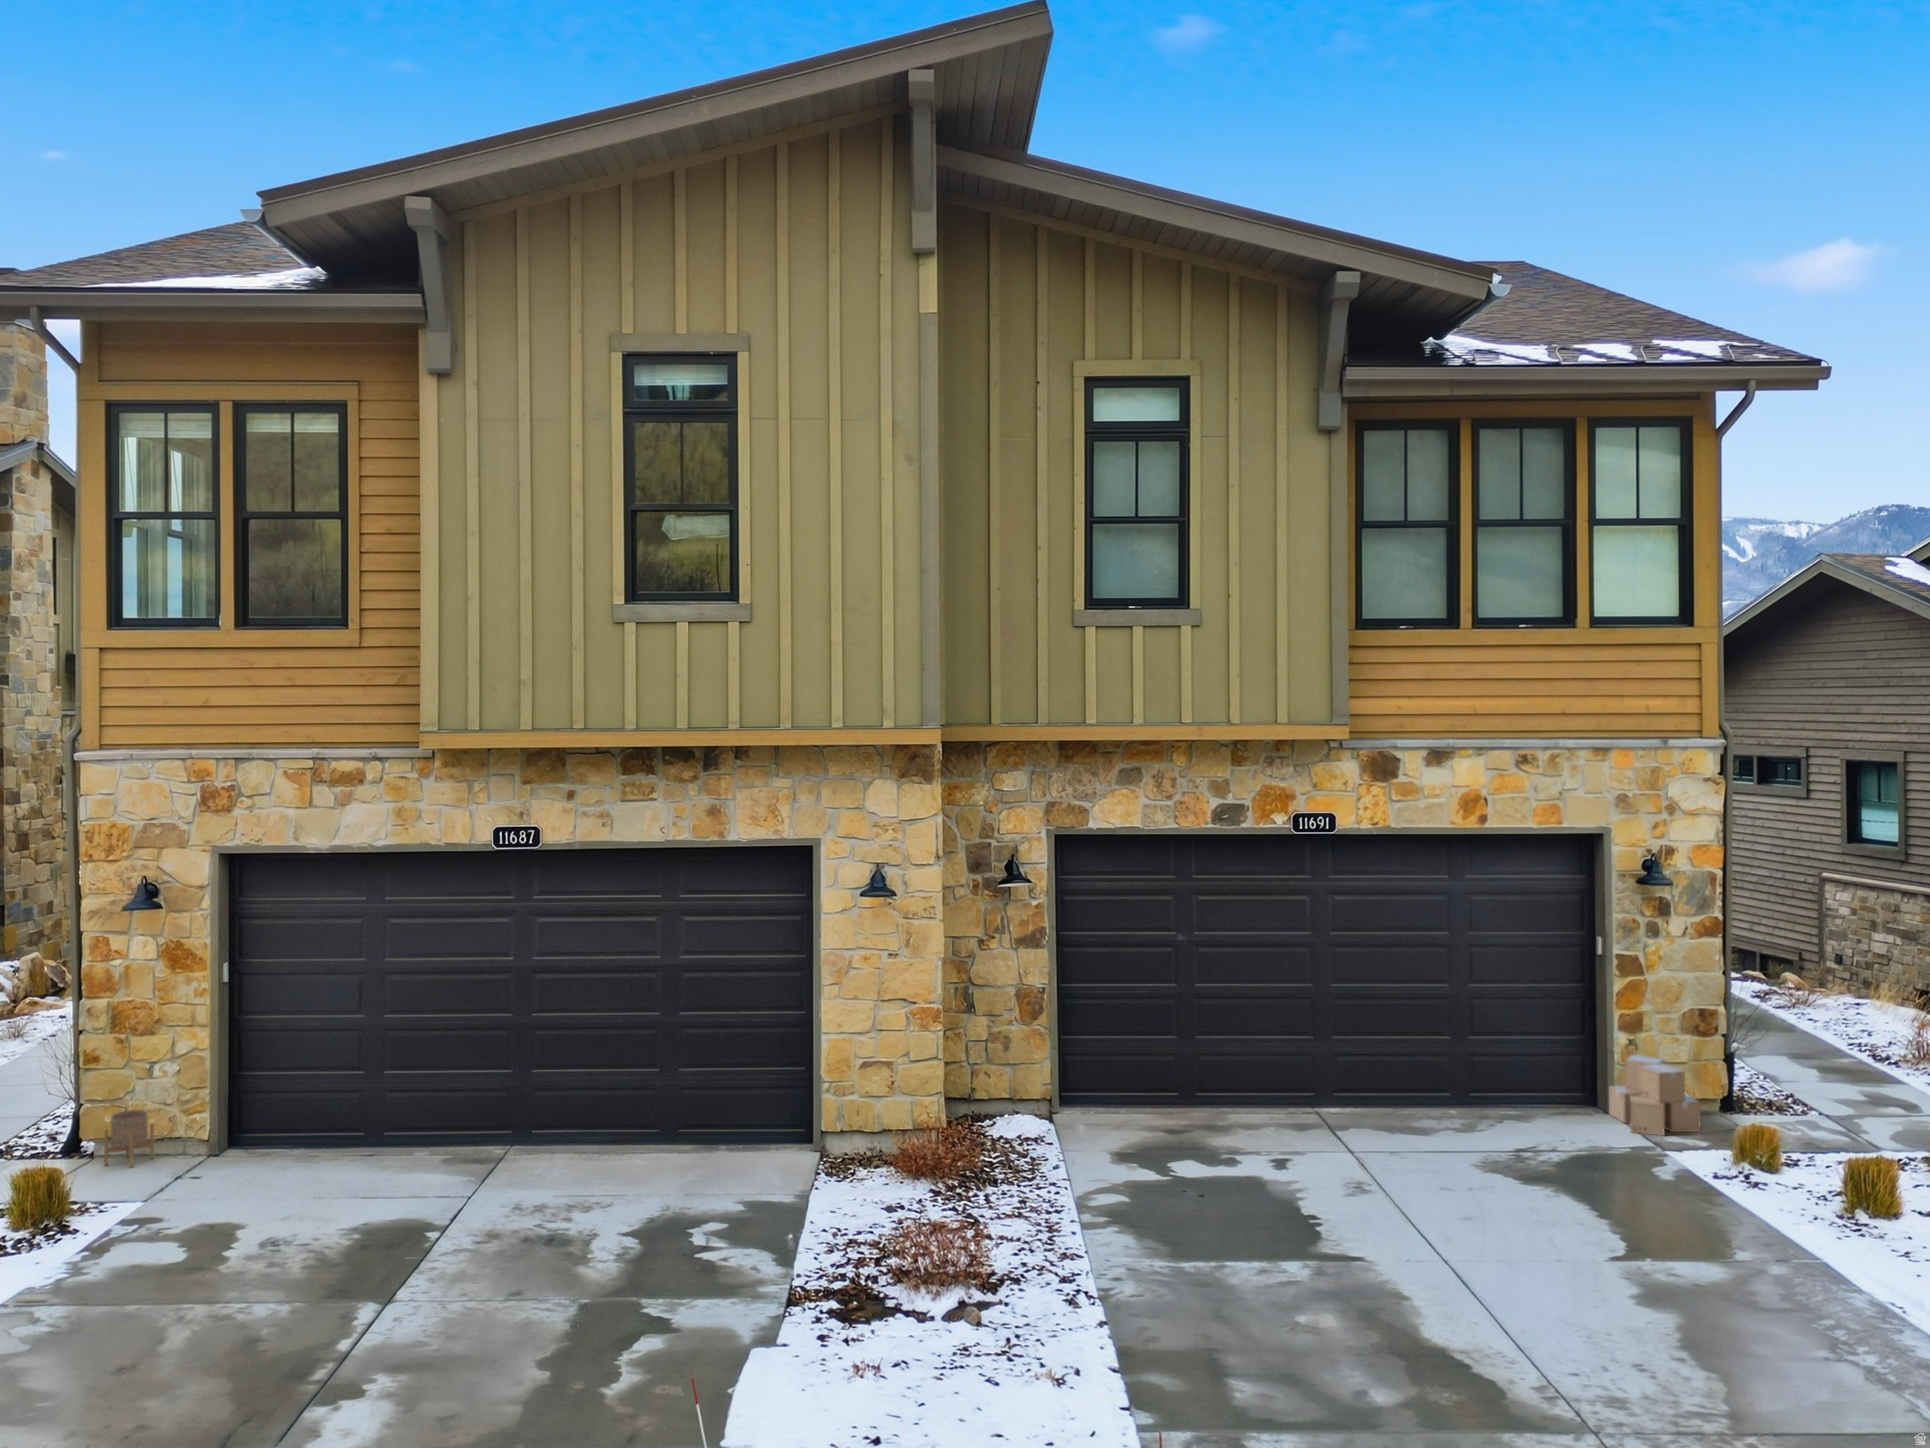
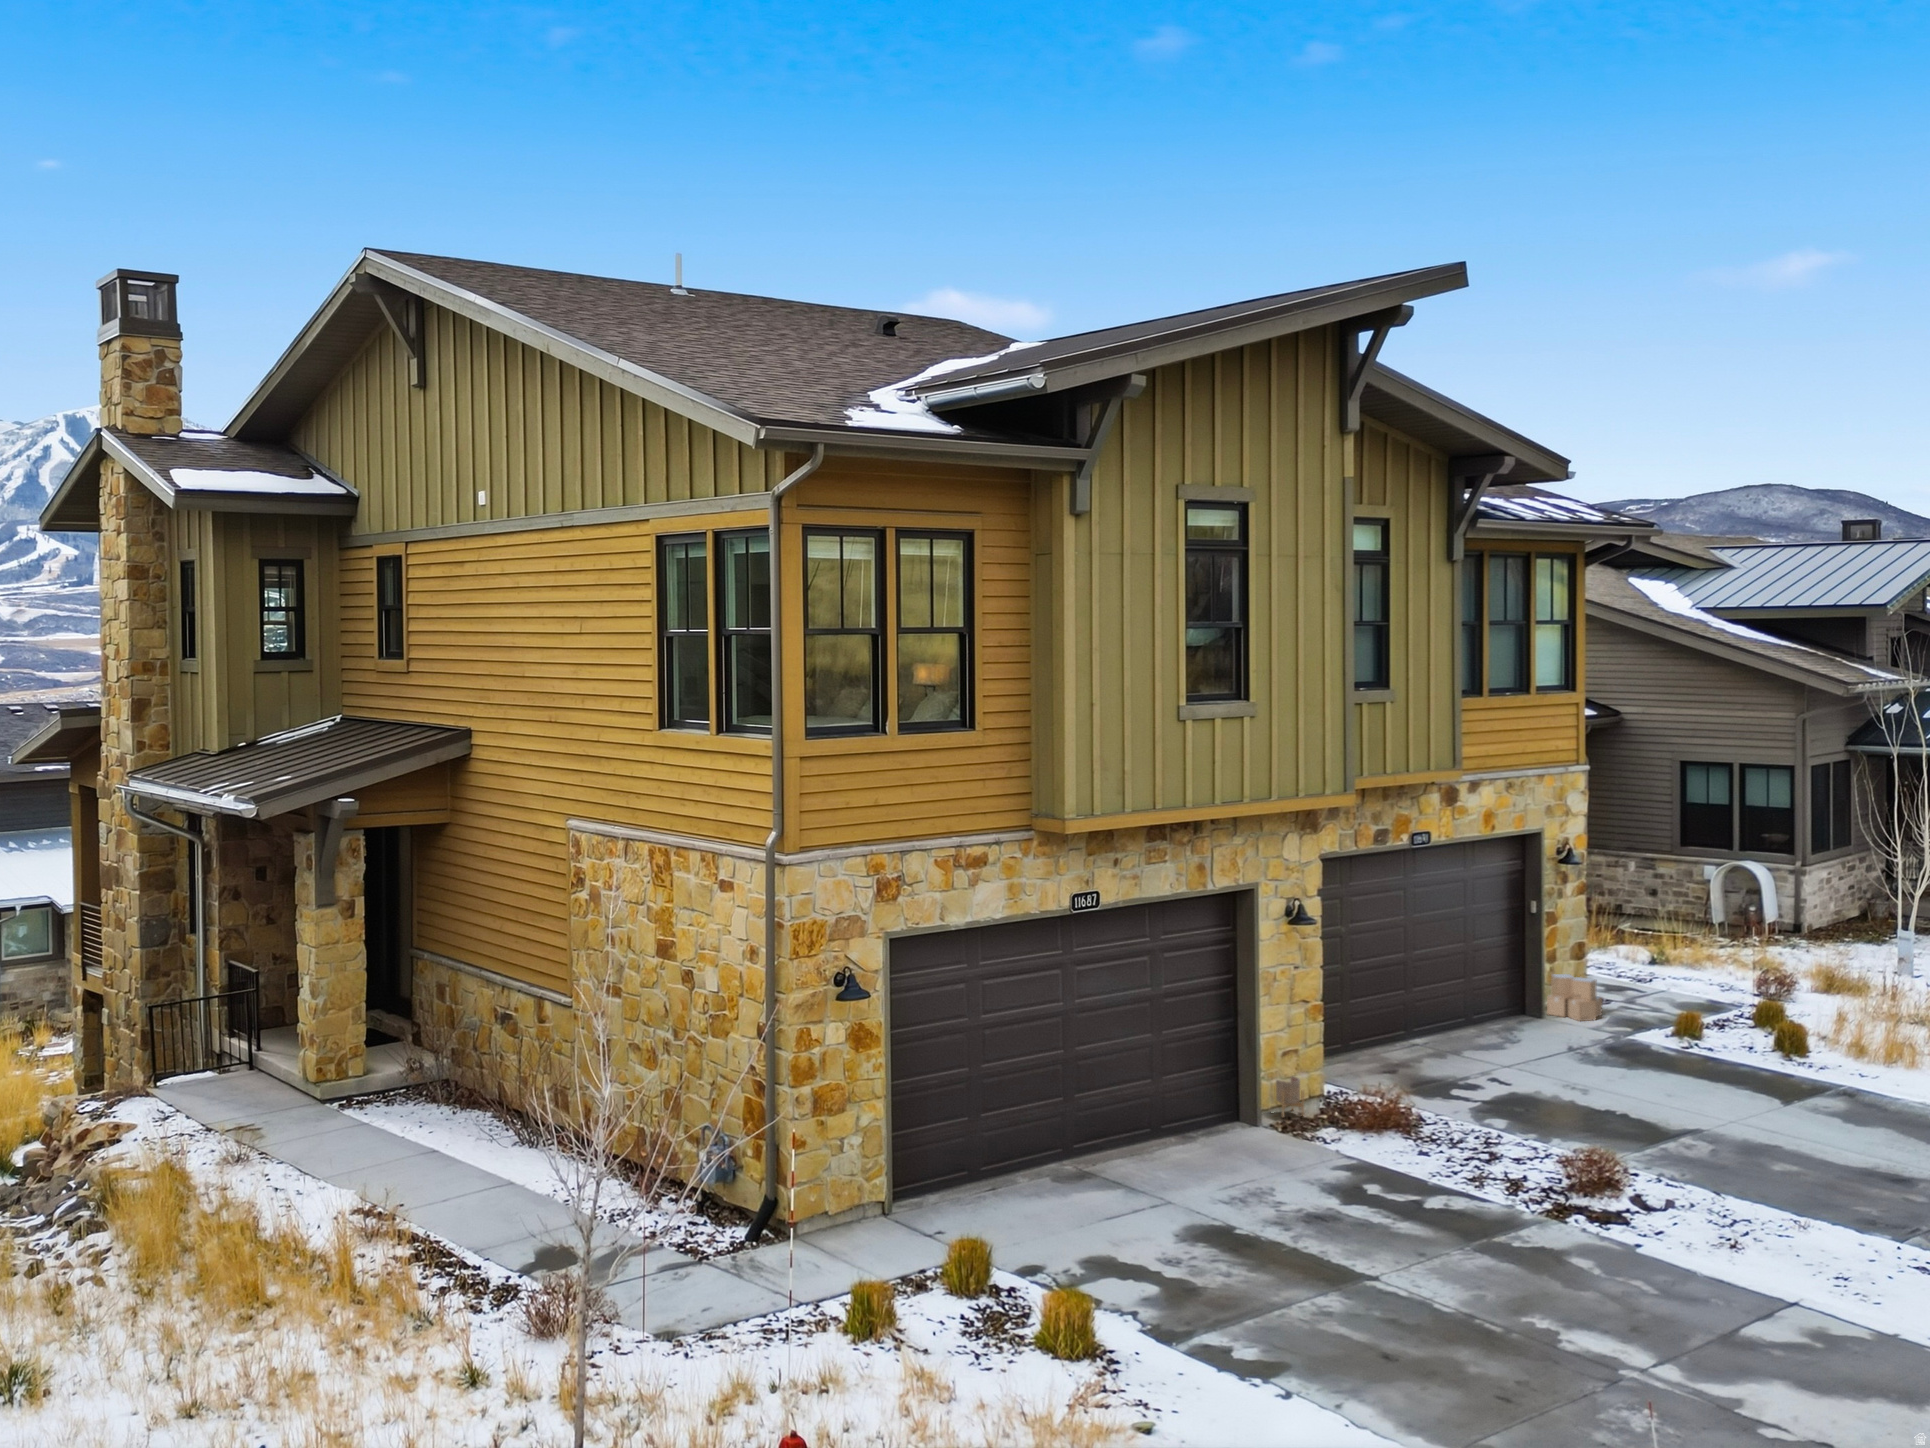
planter: present [104,1110,154,1167] -> present [1276,1077,1304,1117]

